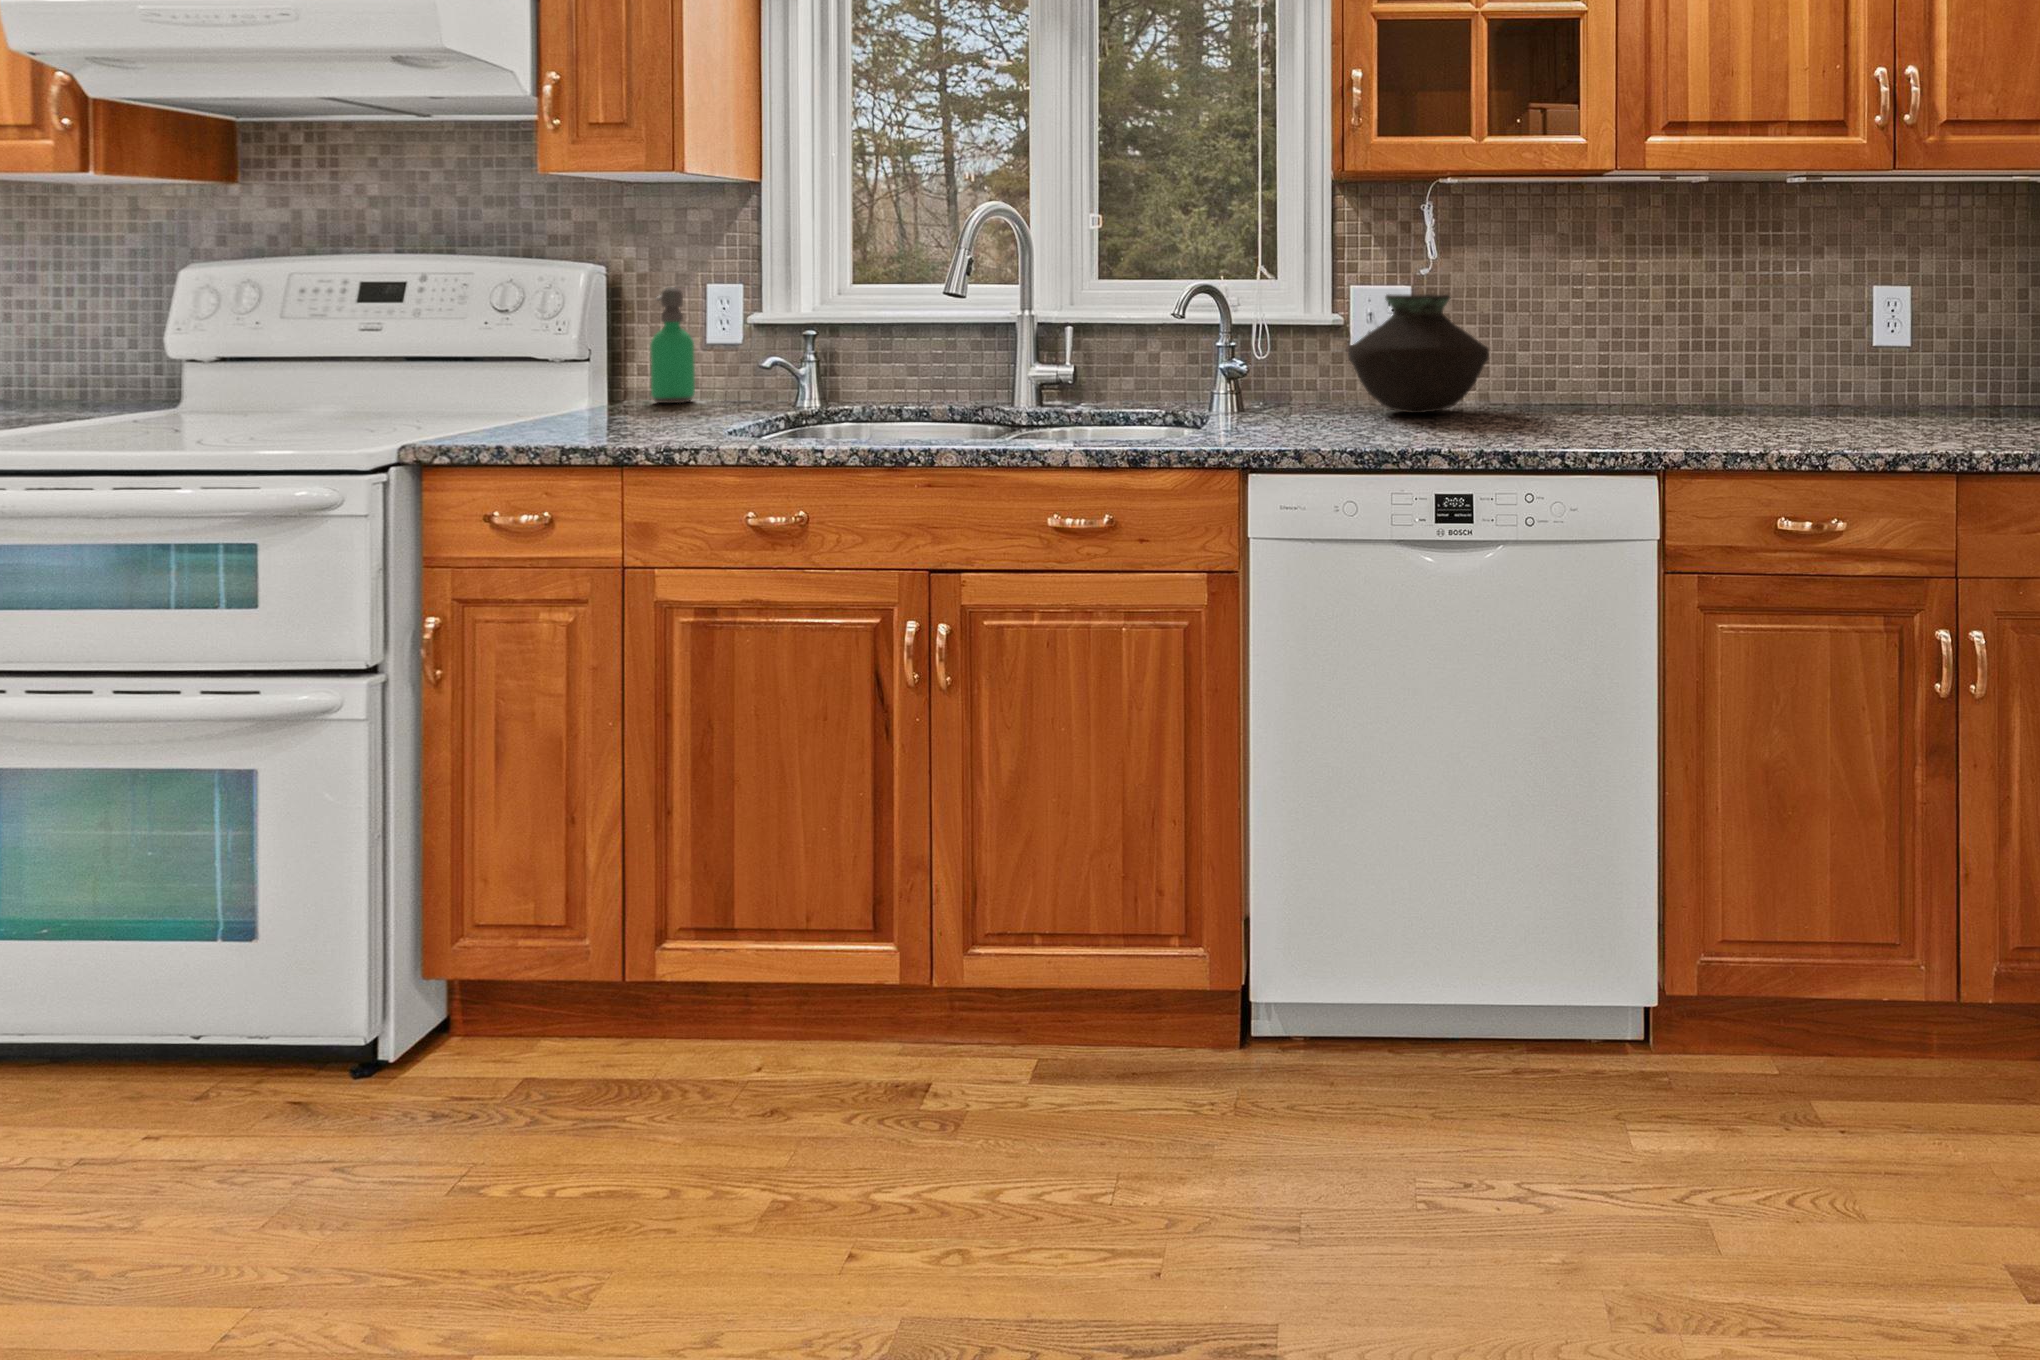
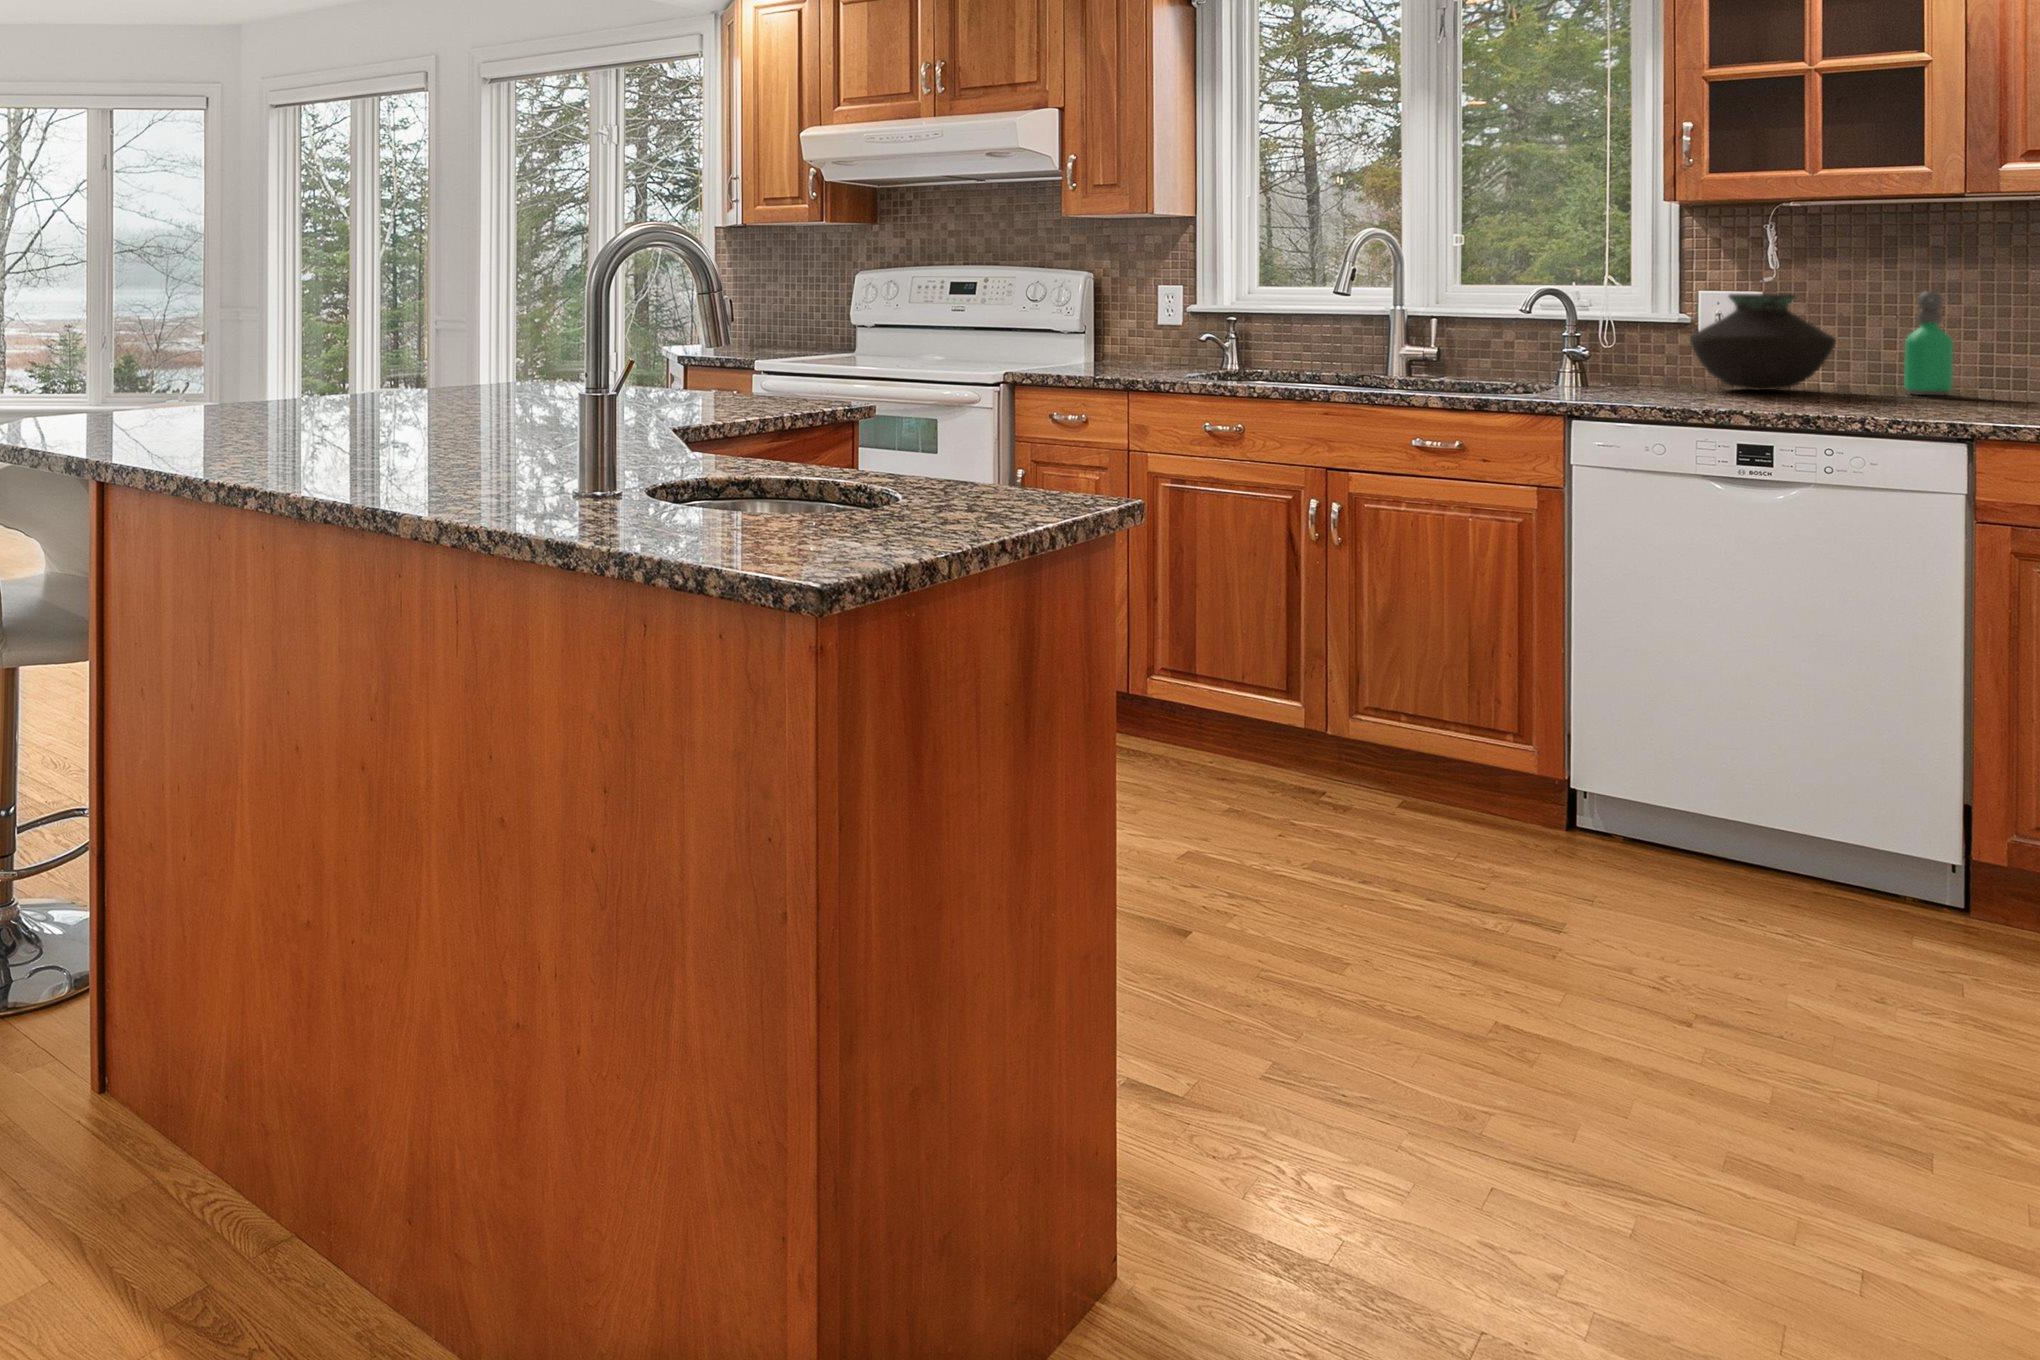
soap dispenser: present [650,287,695,403] -> present [1904,291,1953,395]

